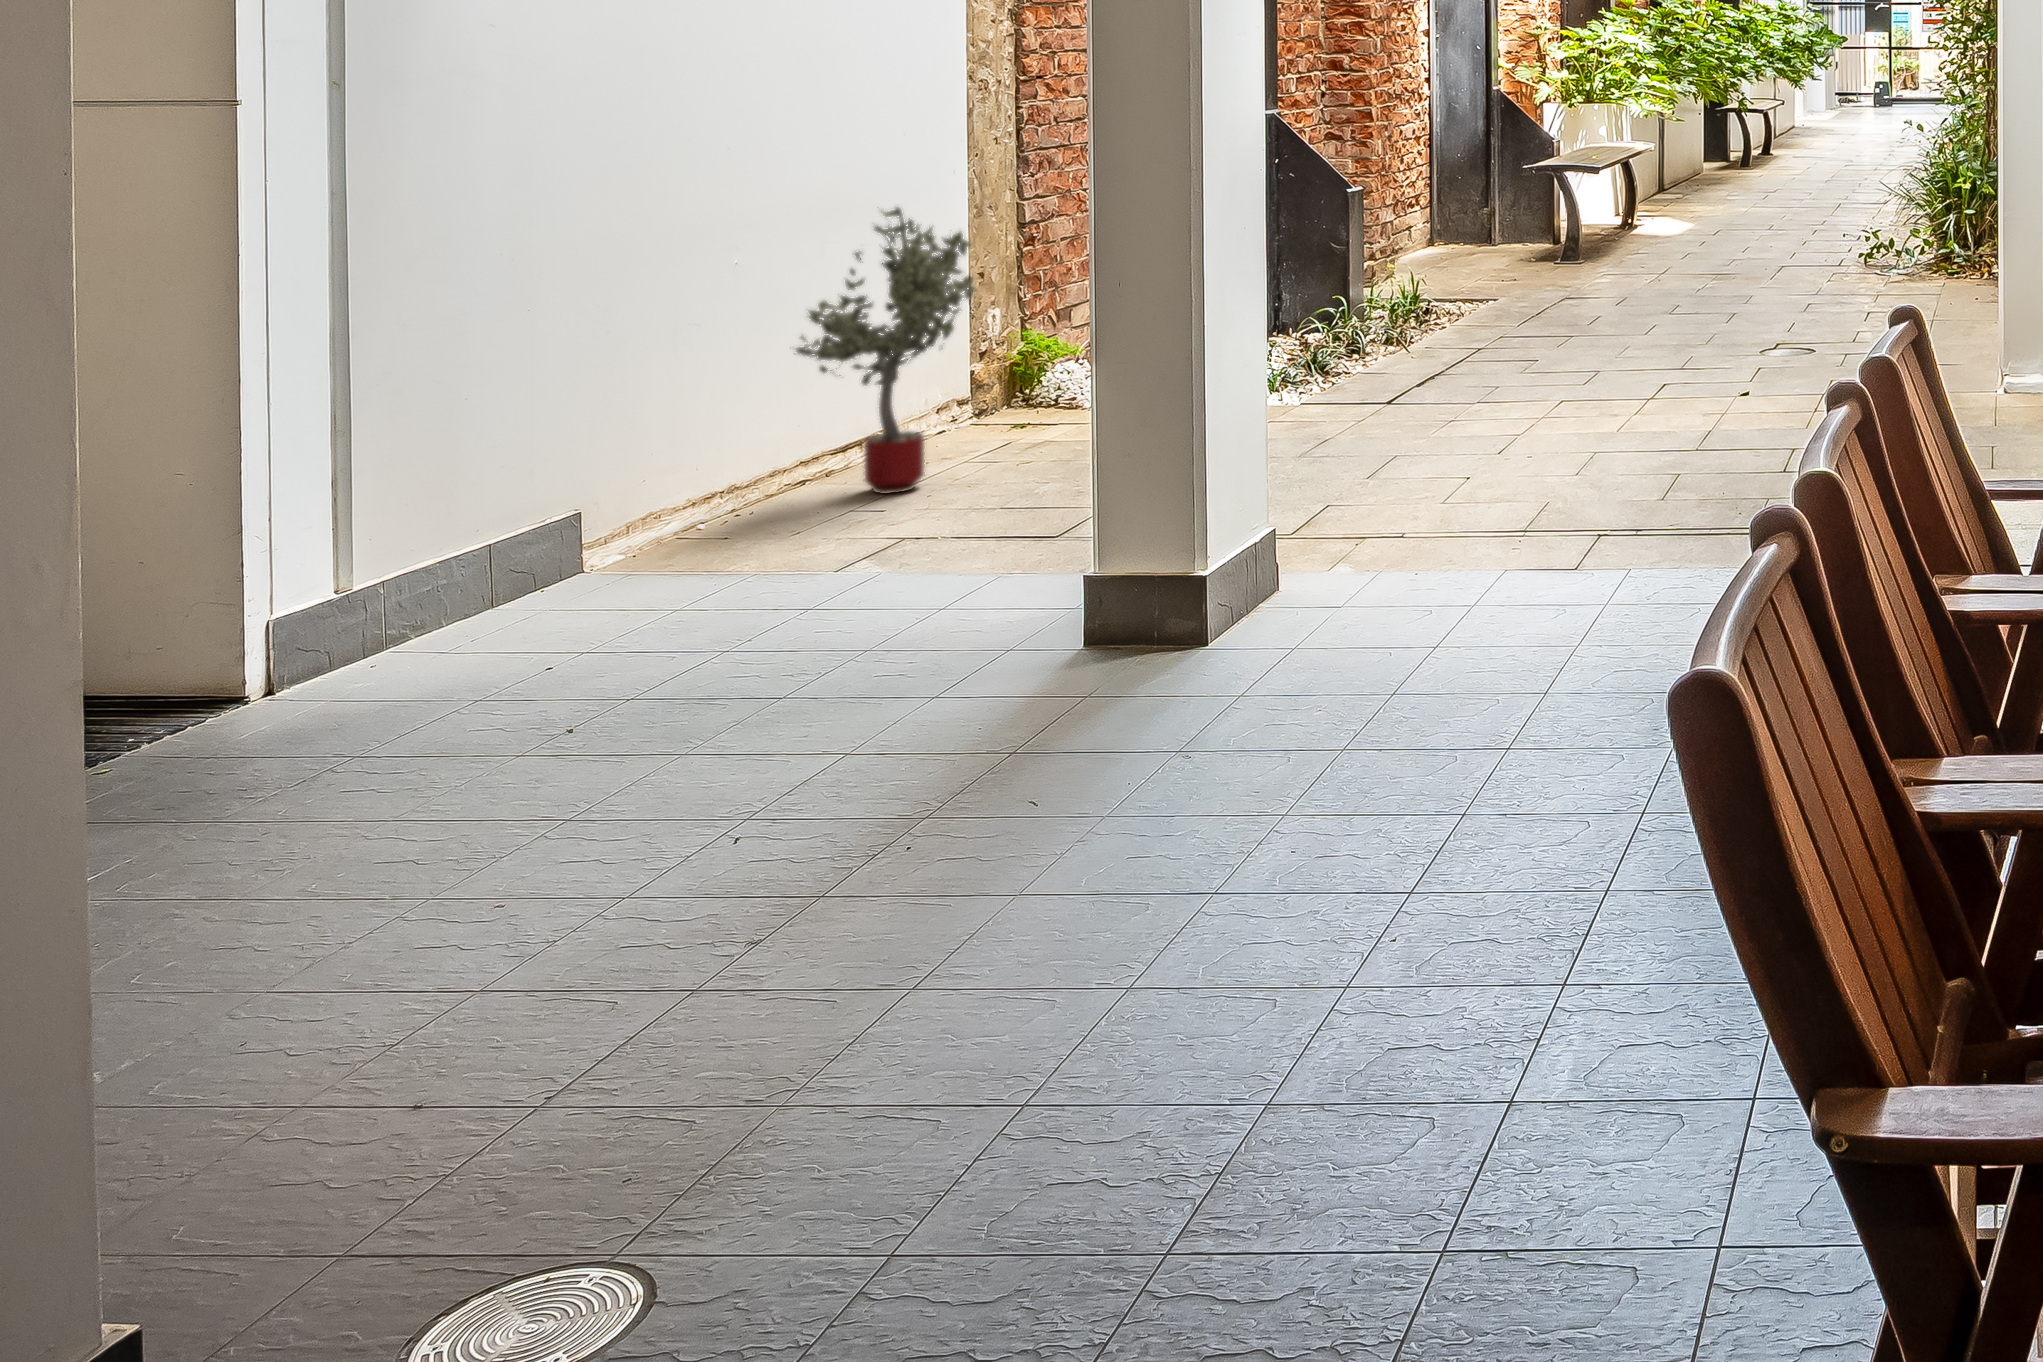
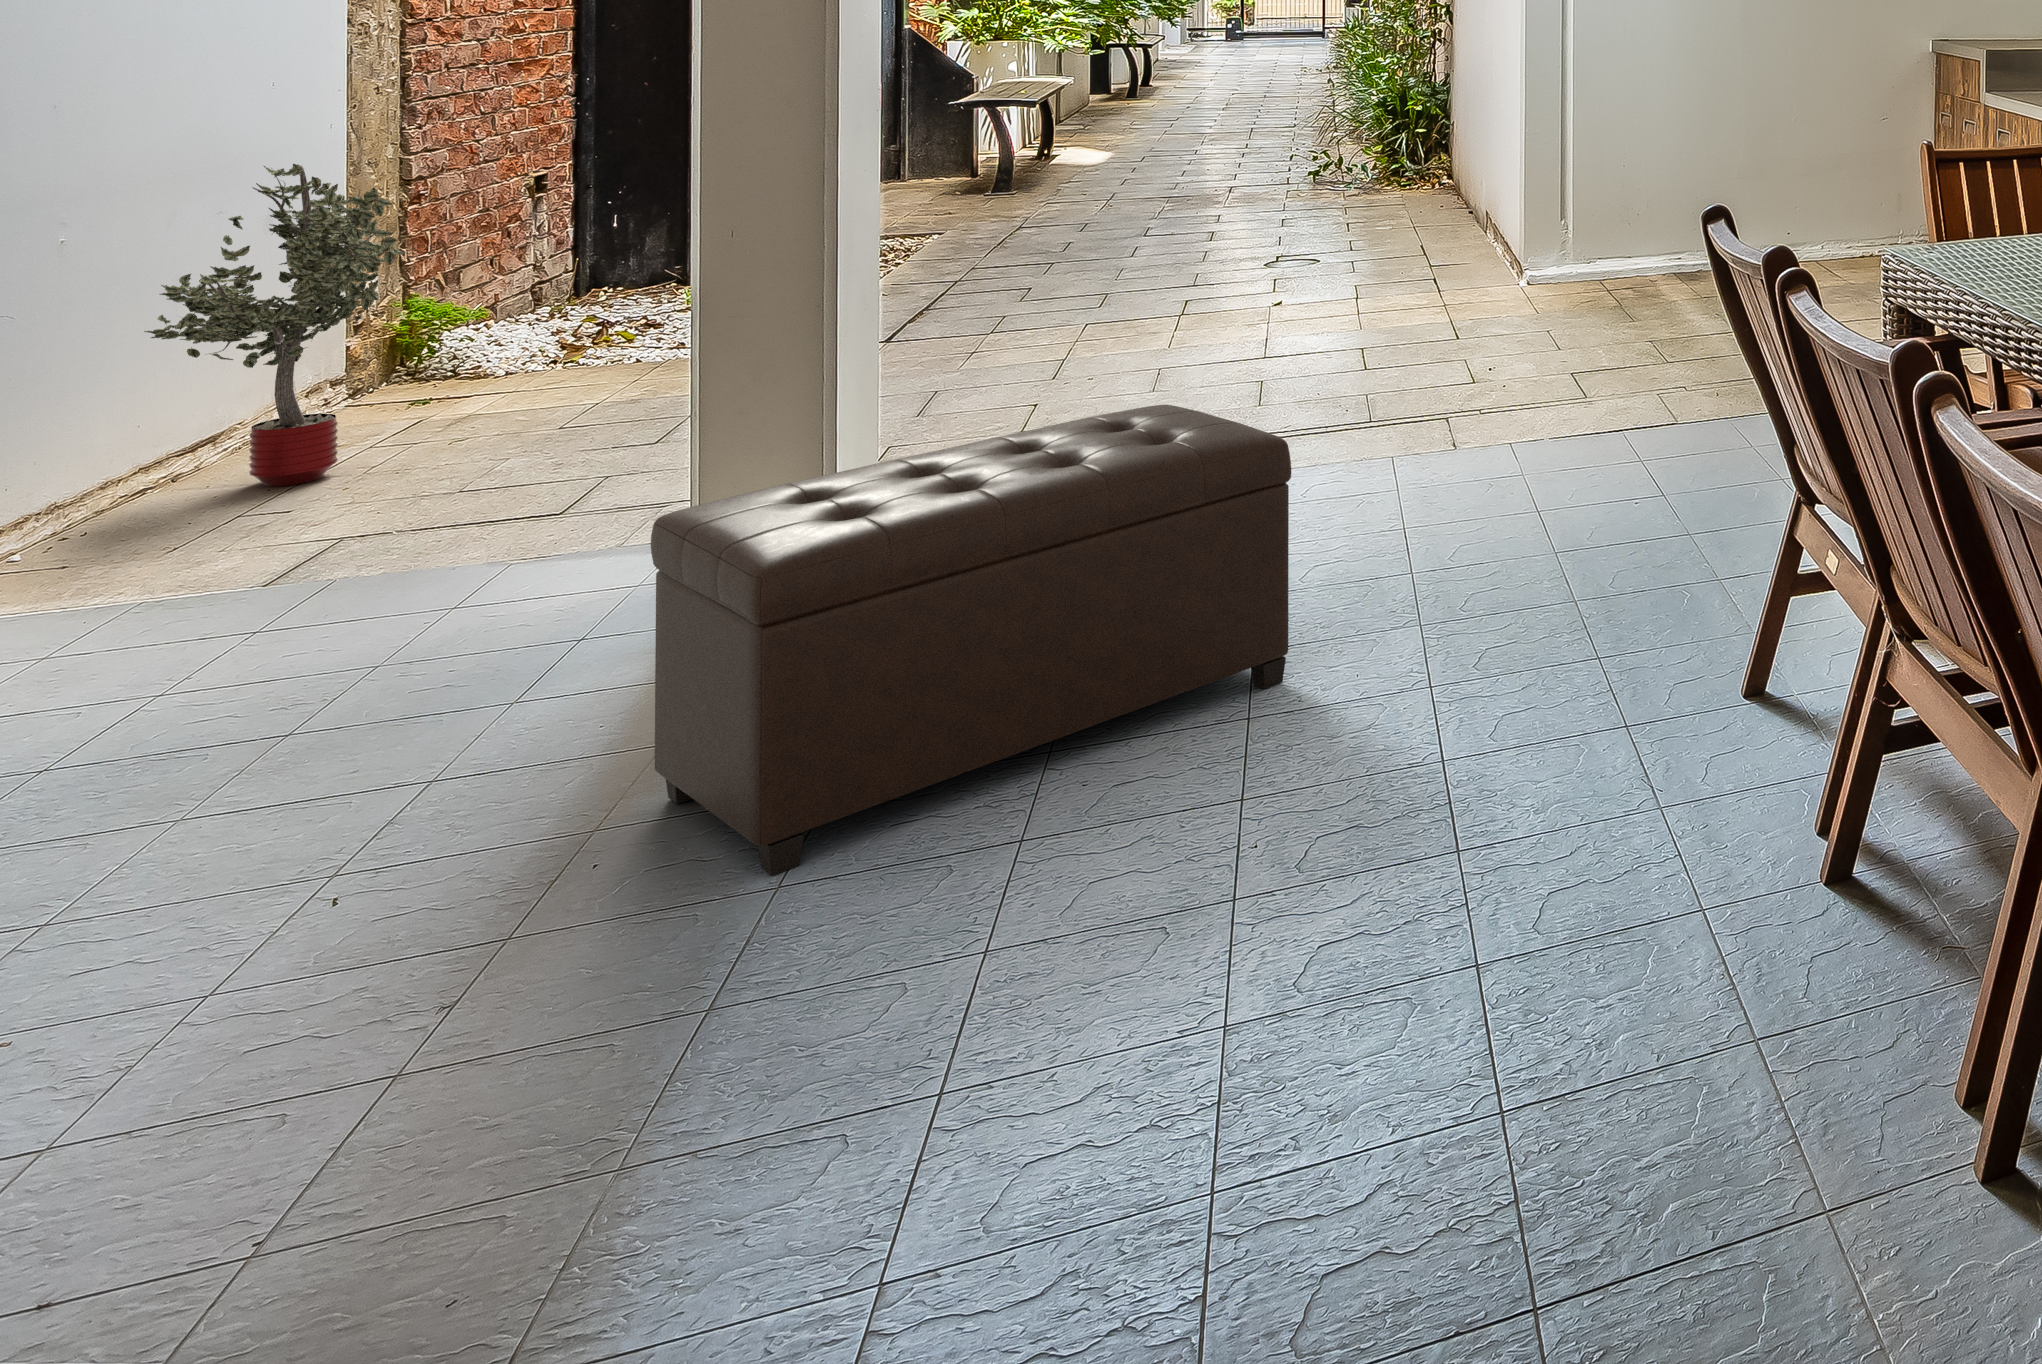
ottoman: none [979,478,1525,878] -> present [651,405,1291,876]

